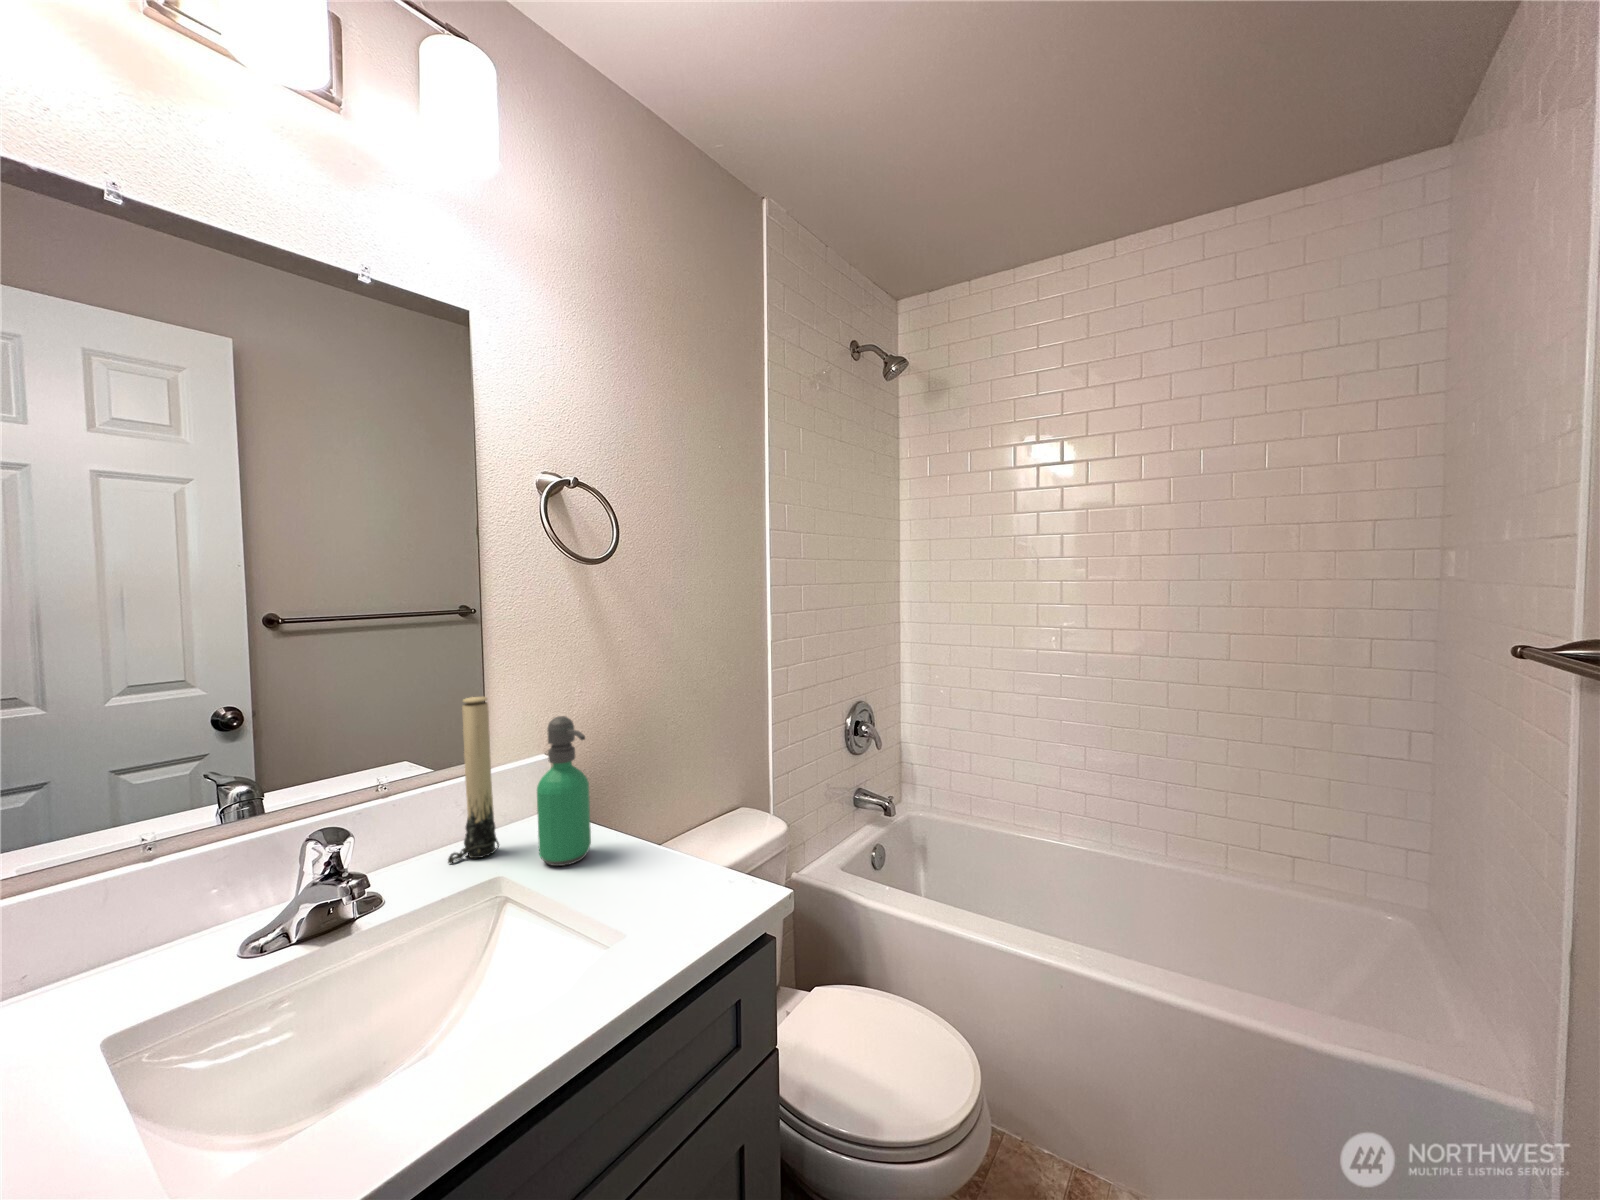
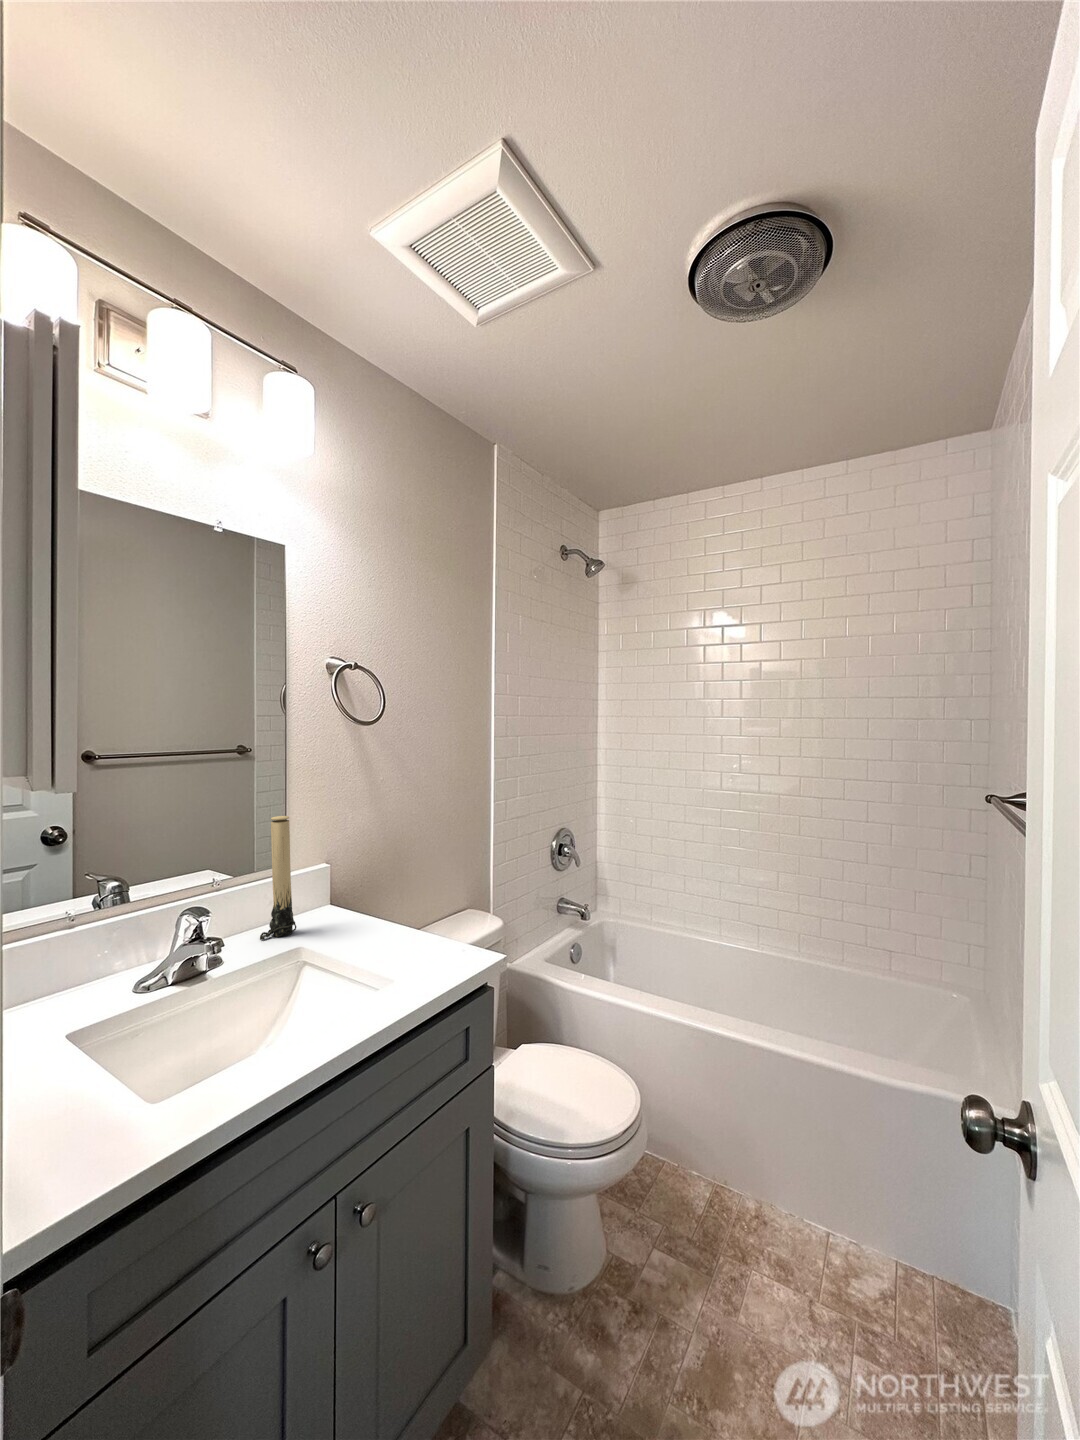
soap dispenser: present [537,716,591,866] -> none [328,829,367,939]

